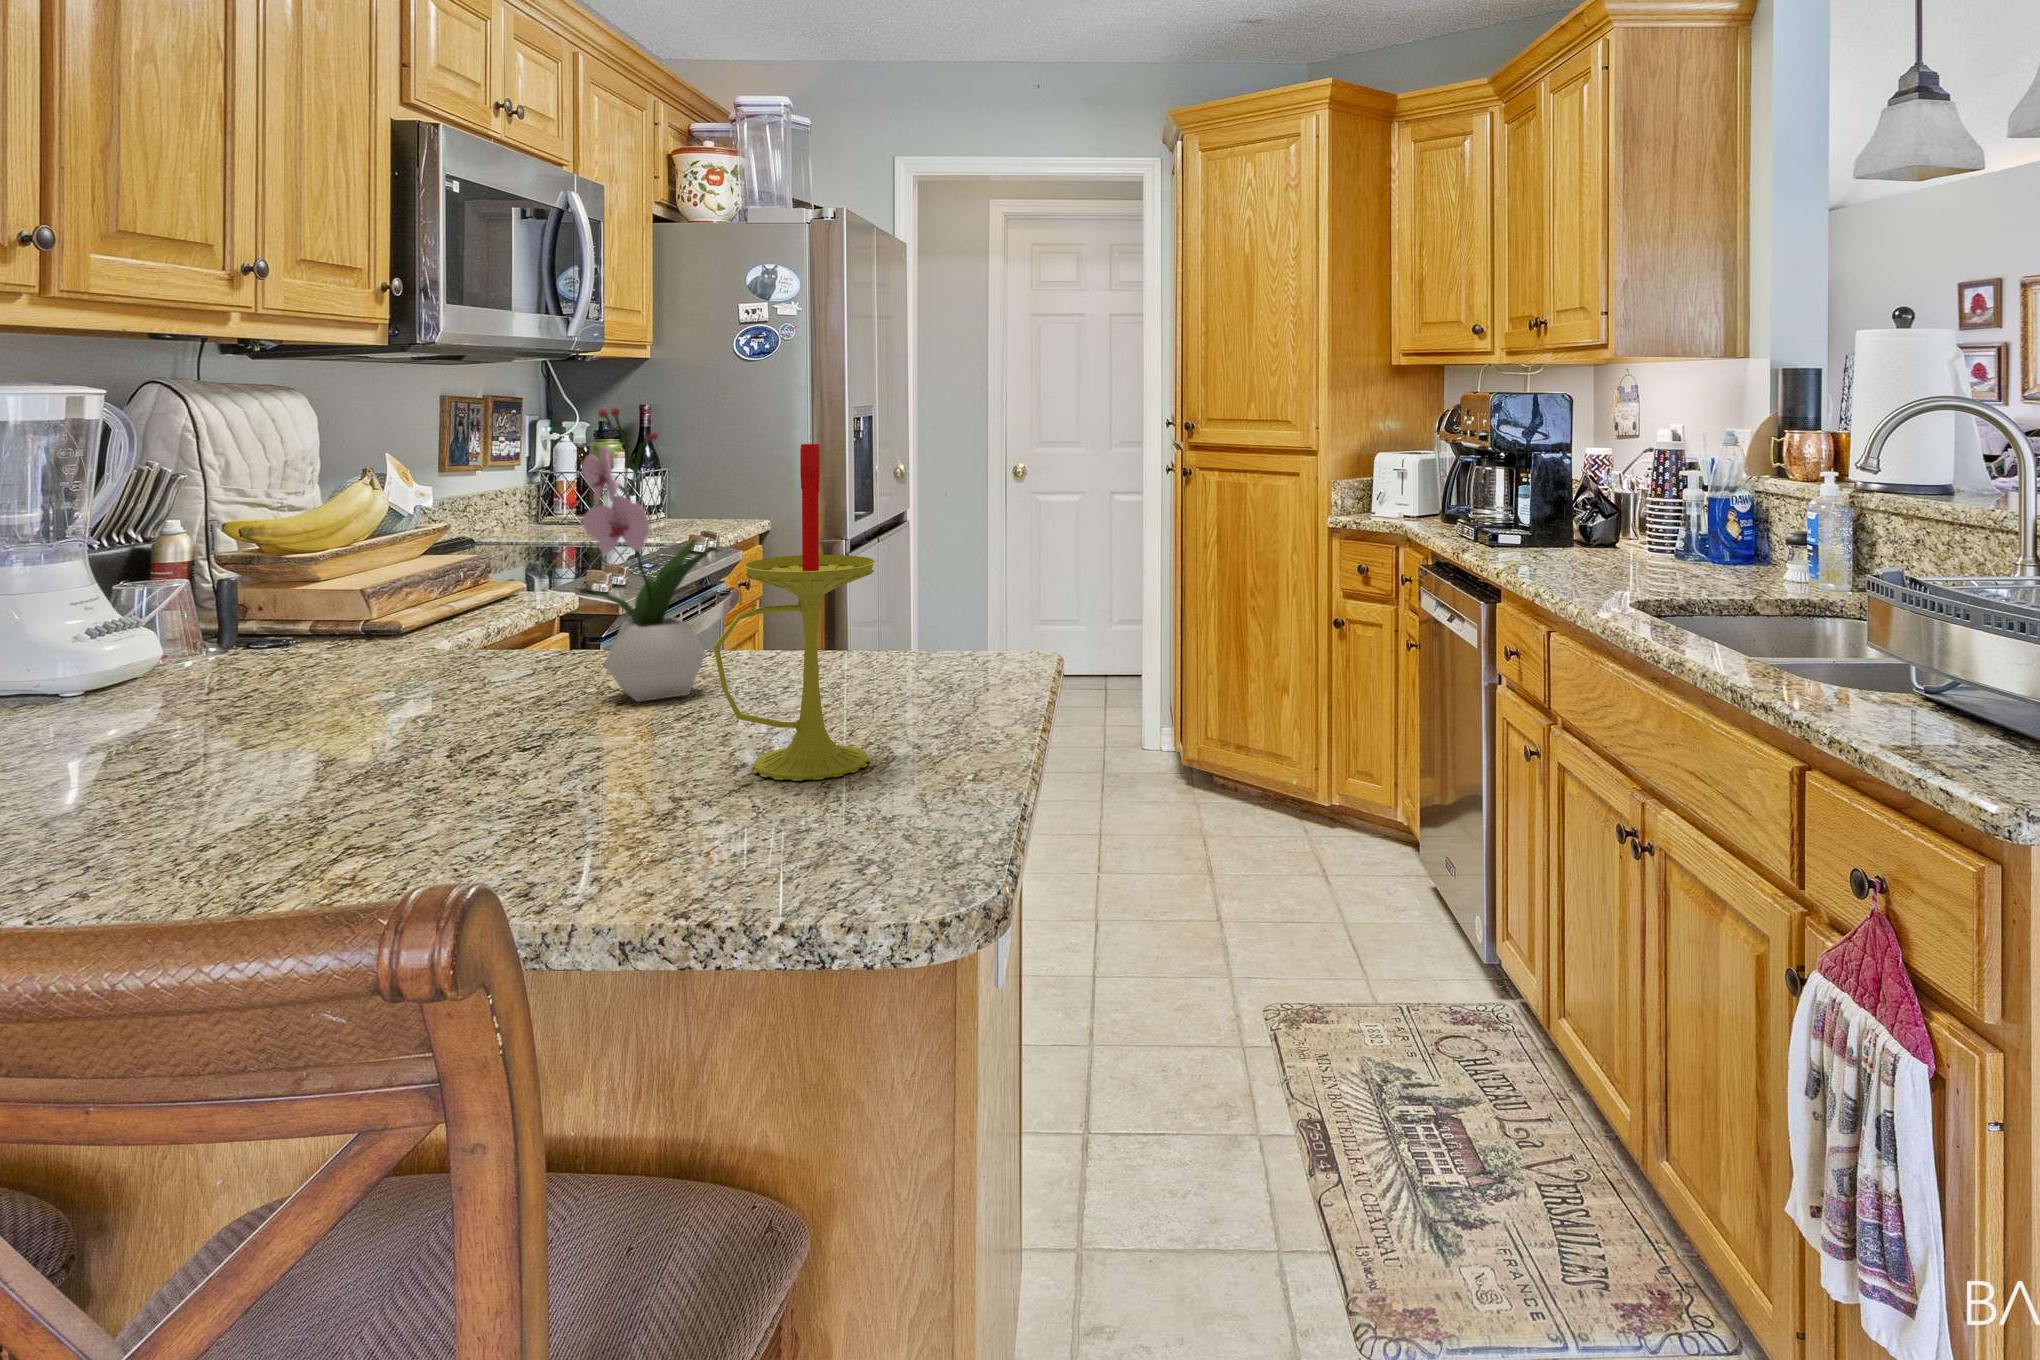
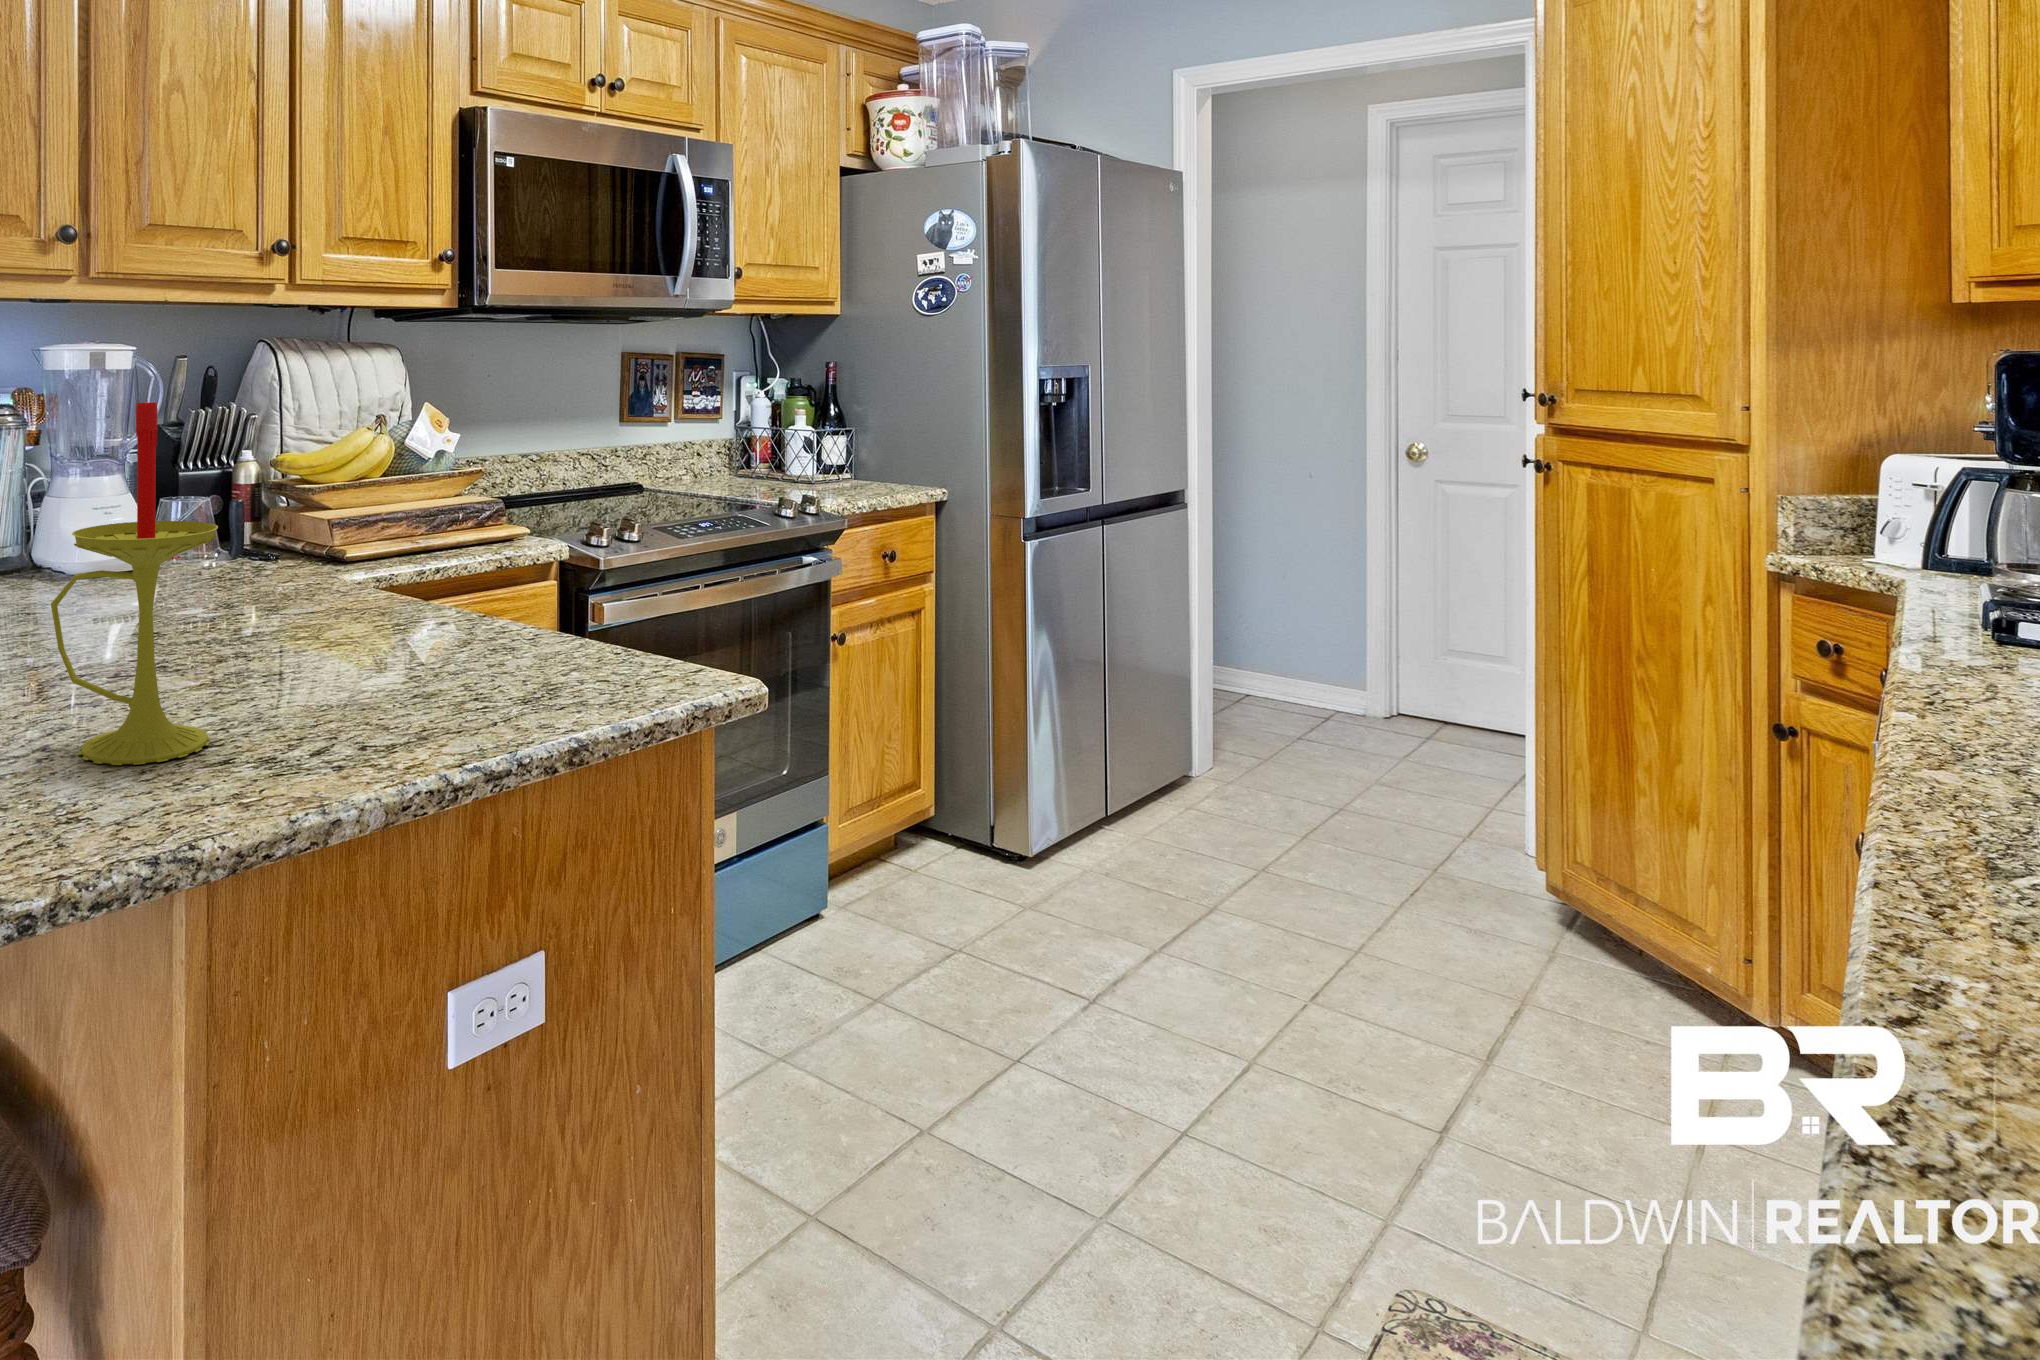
flower arrangement: present [582,407,715,702] -> none [247,363,356,656]

